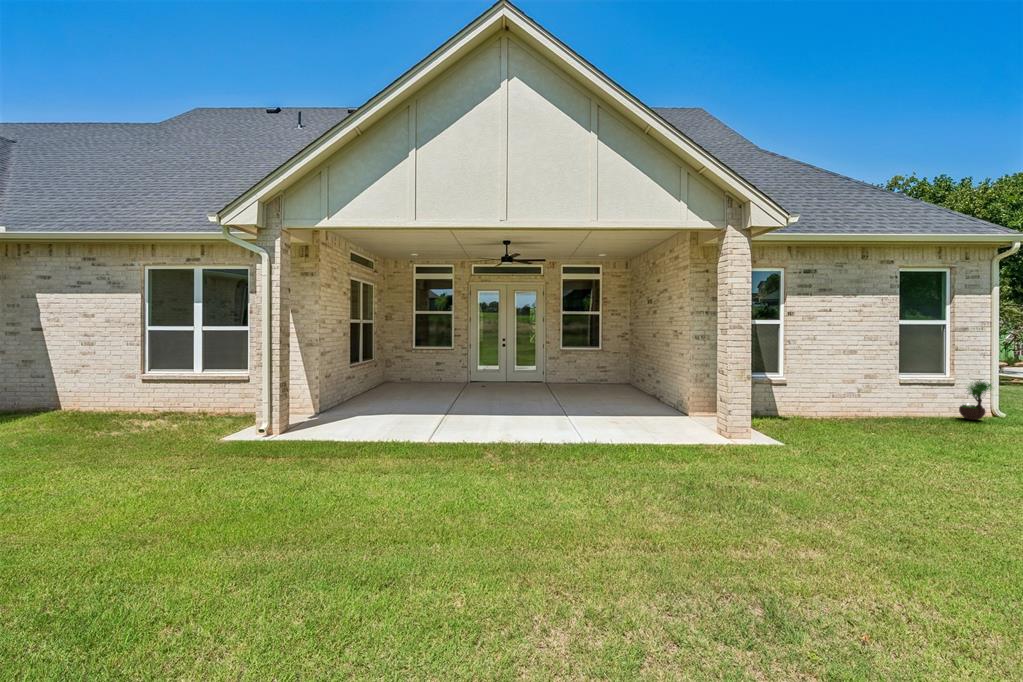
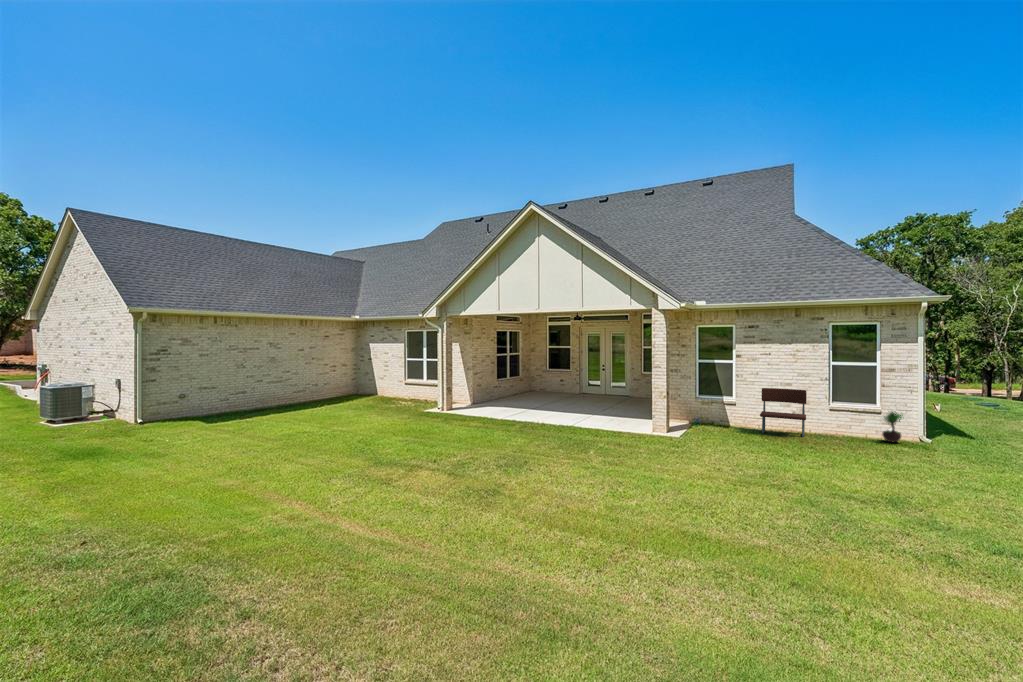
bench: none [826,358,905,424] -> present [760,388,807,437]

